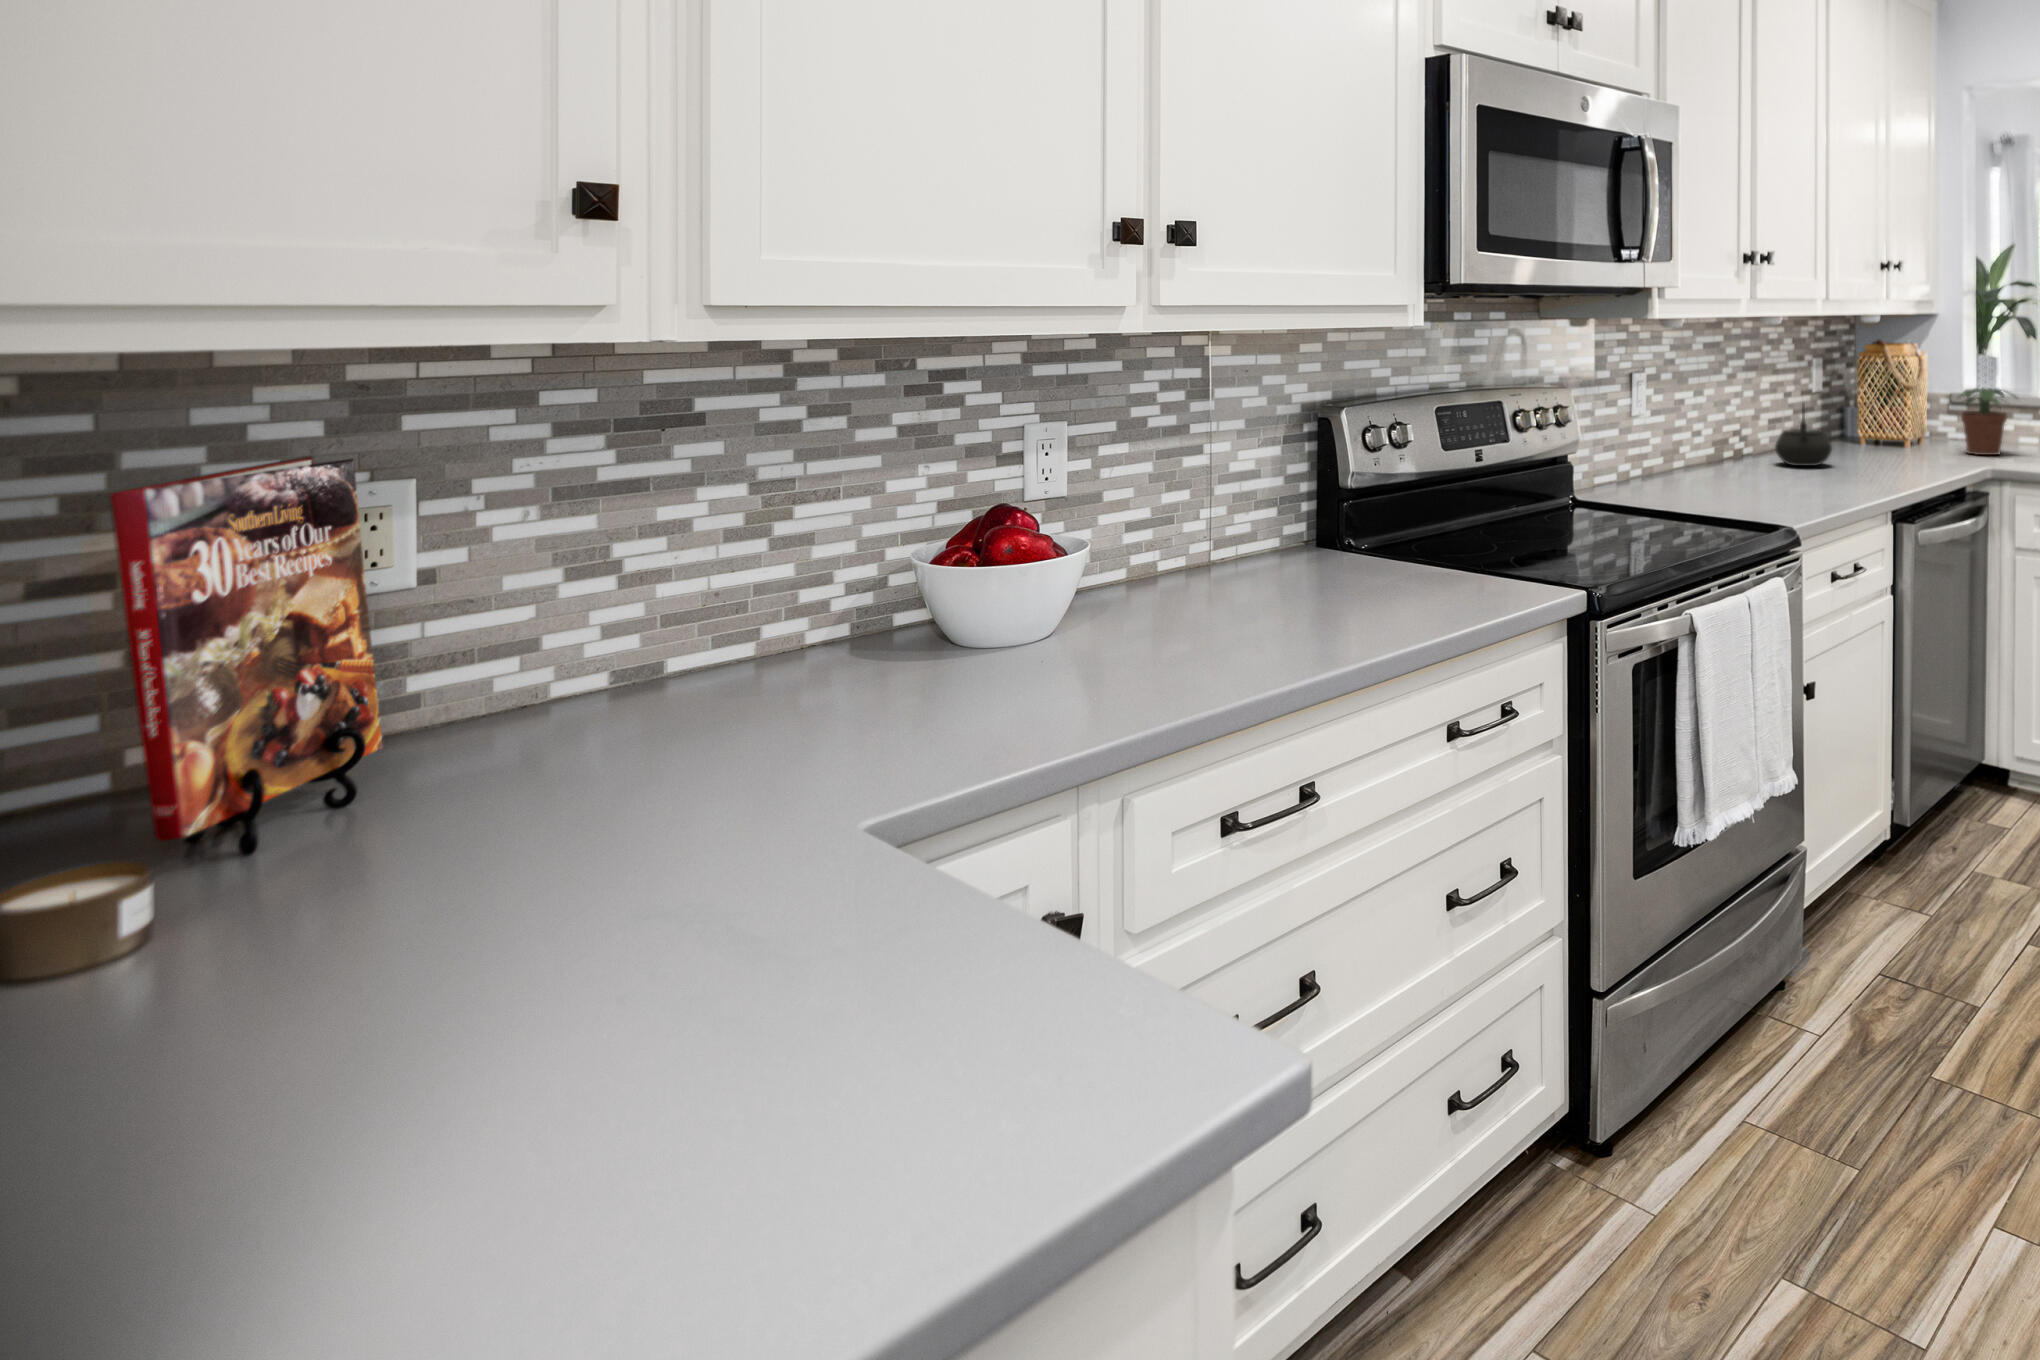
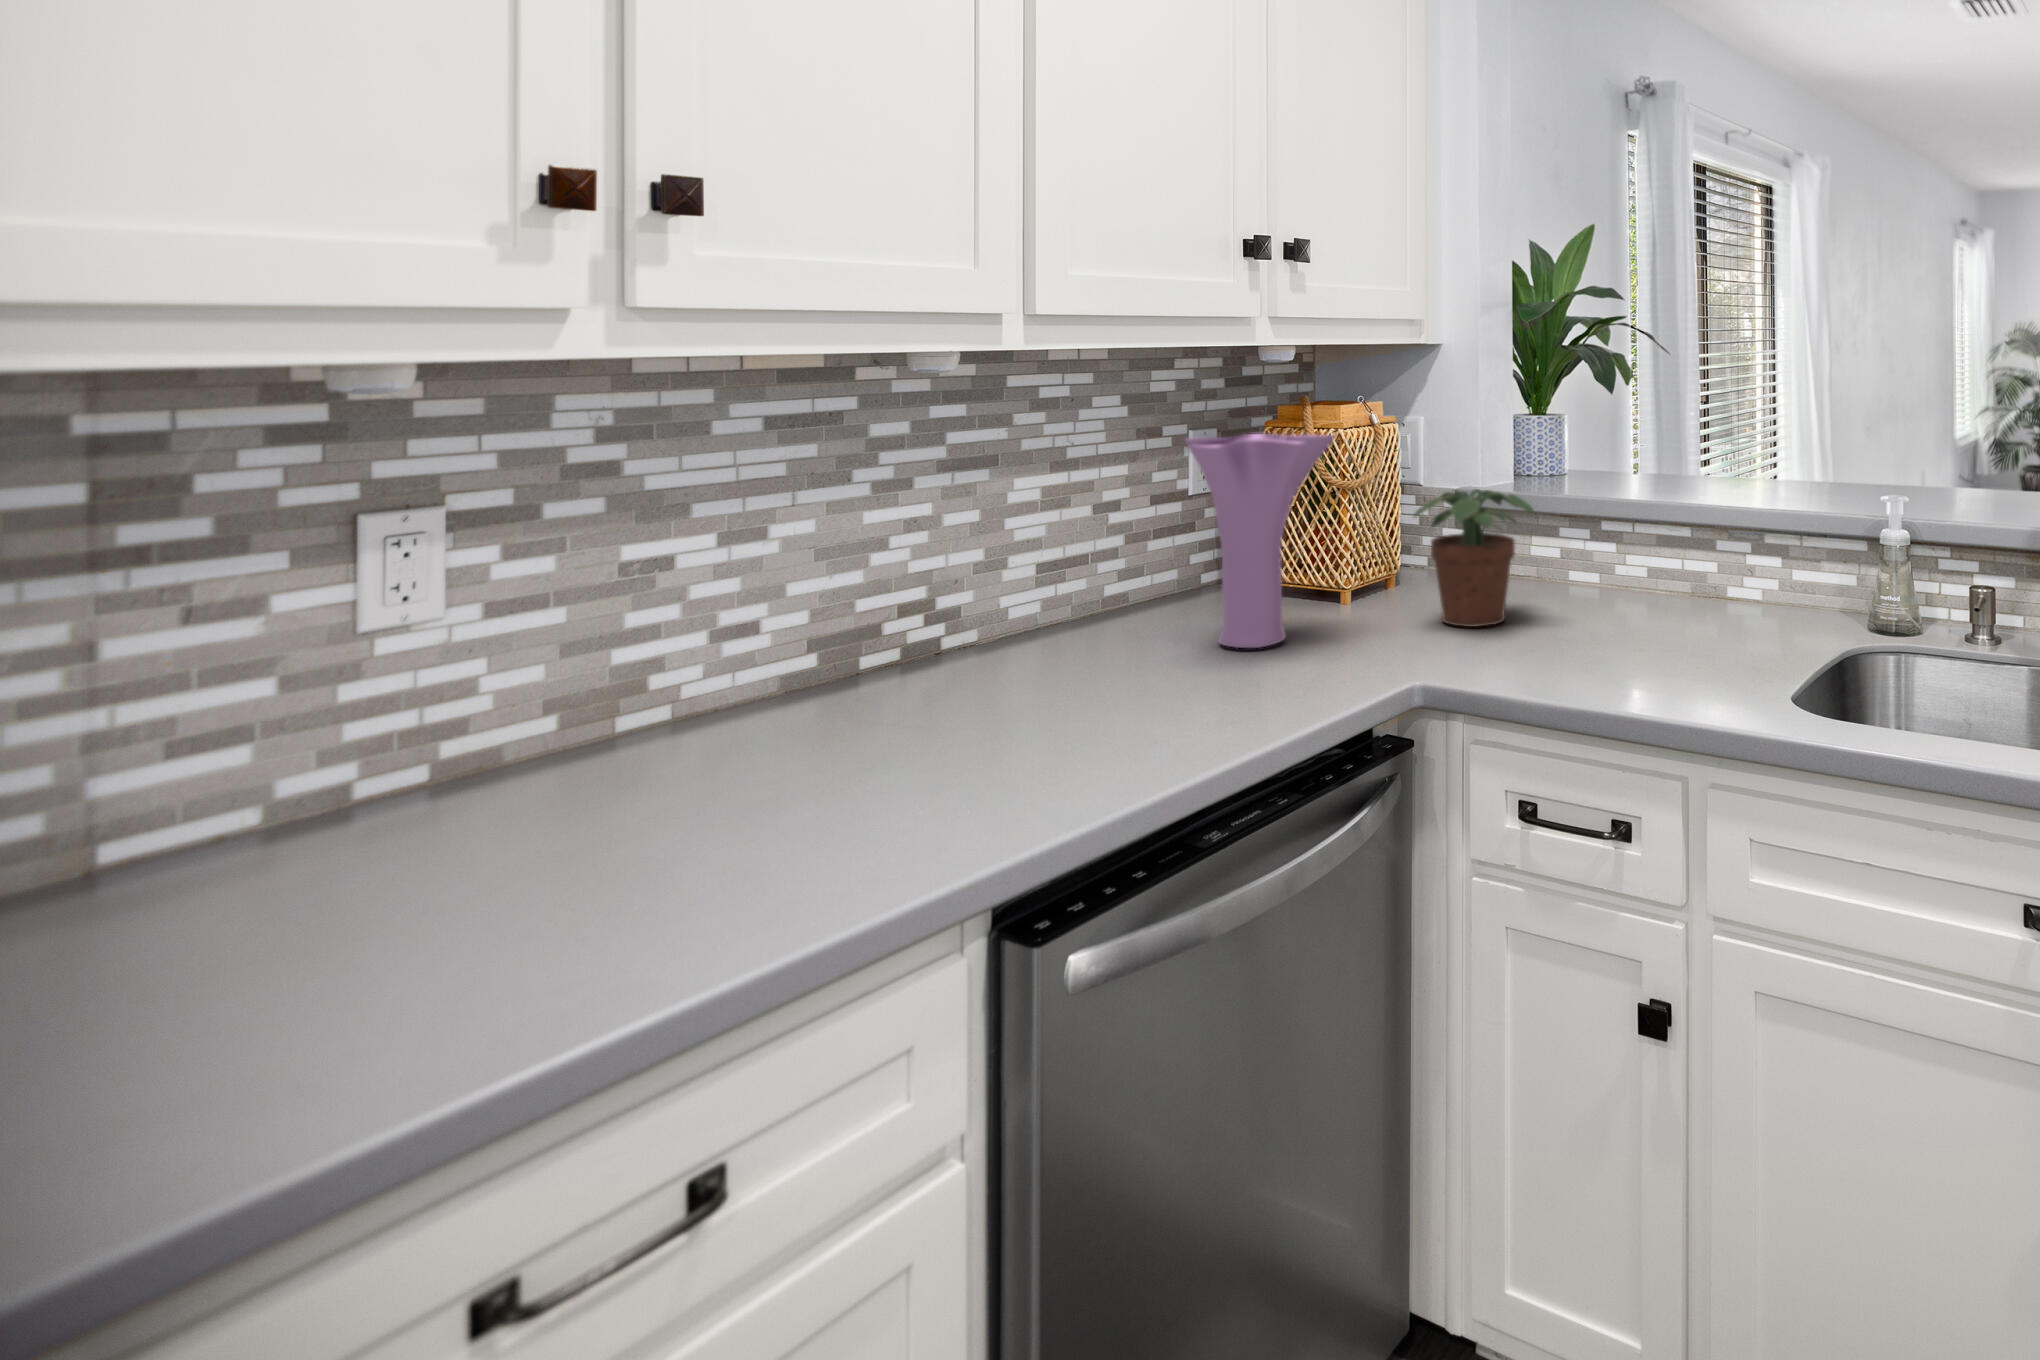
vase: none [1846,357,1920,458] -> present [1186,434,1335,648]
kettle: present [1775,403,1832,466] -> none [955,548,1088,698]

